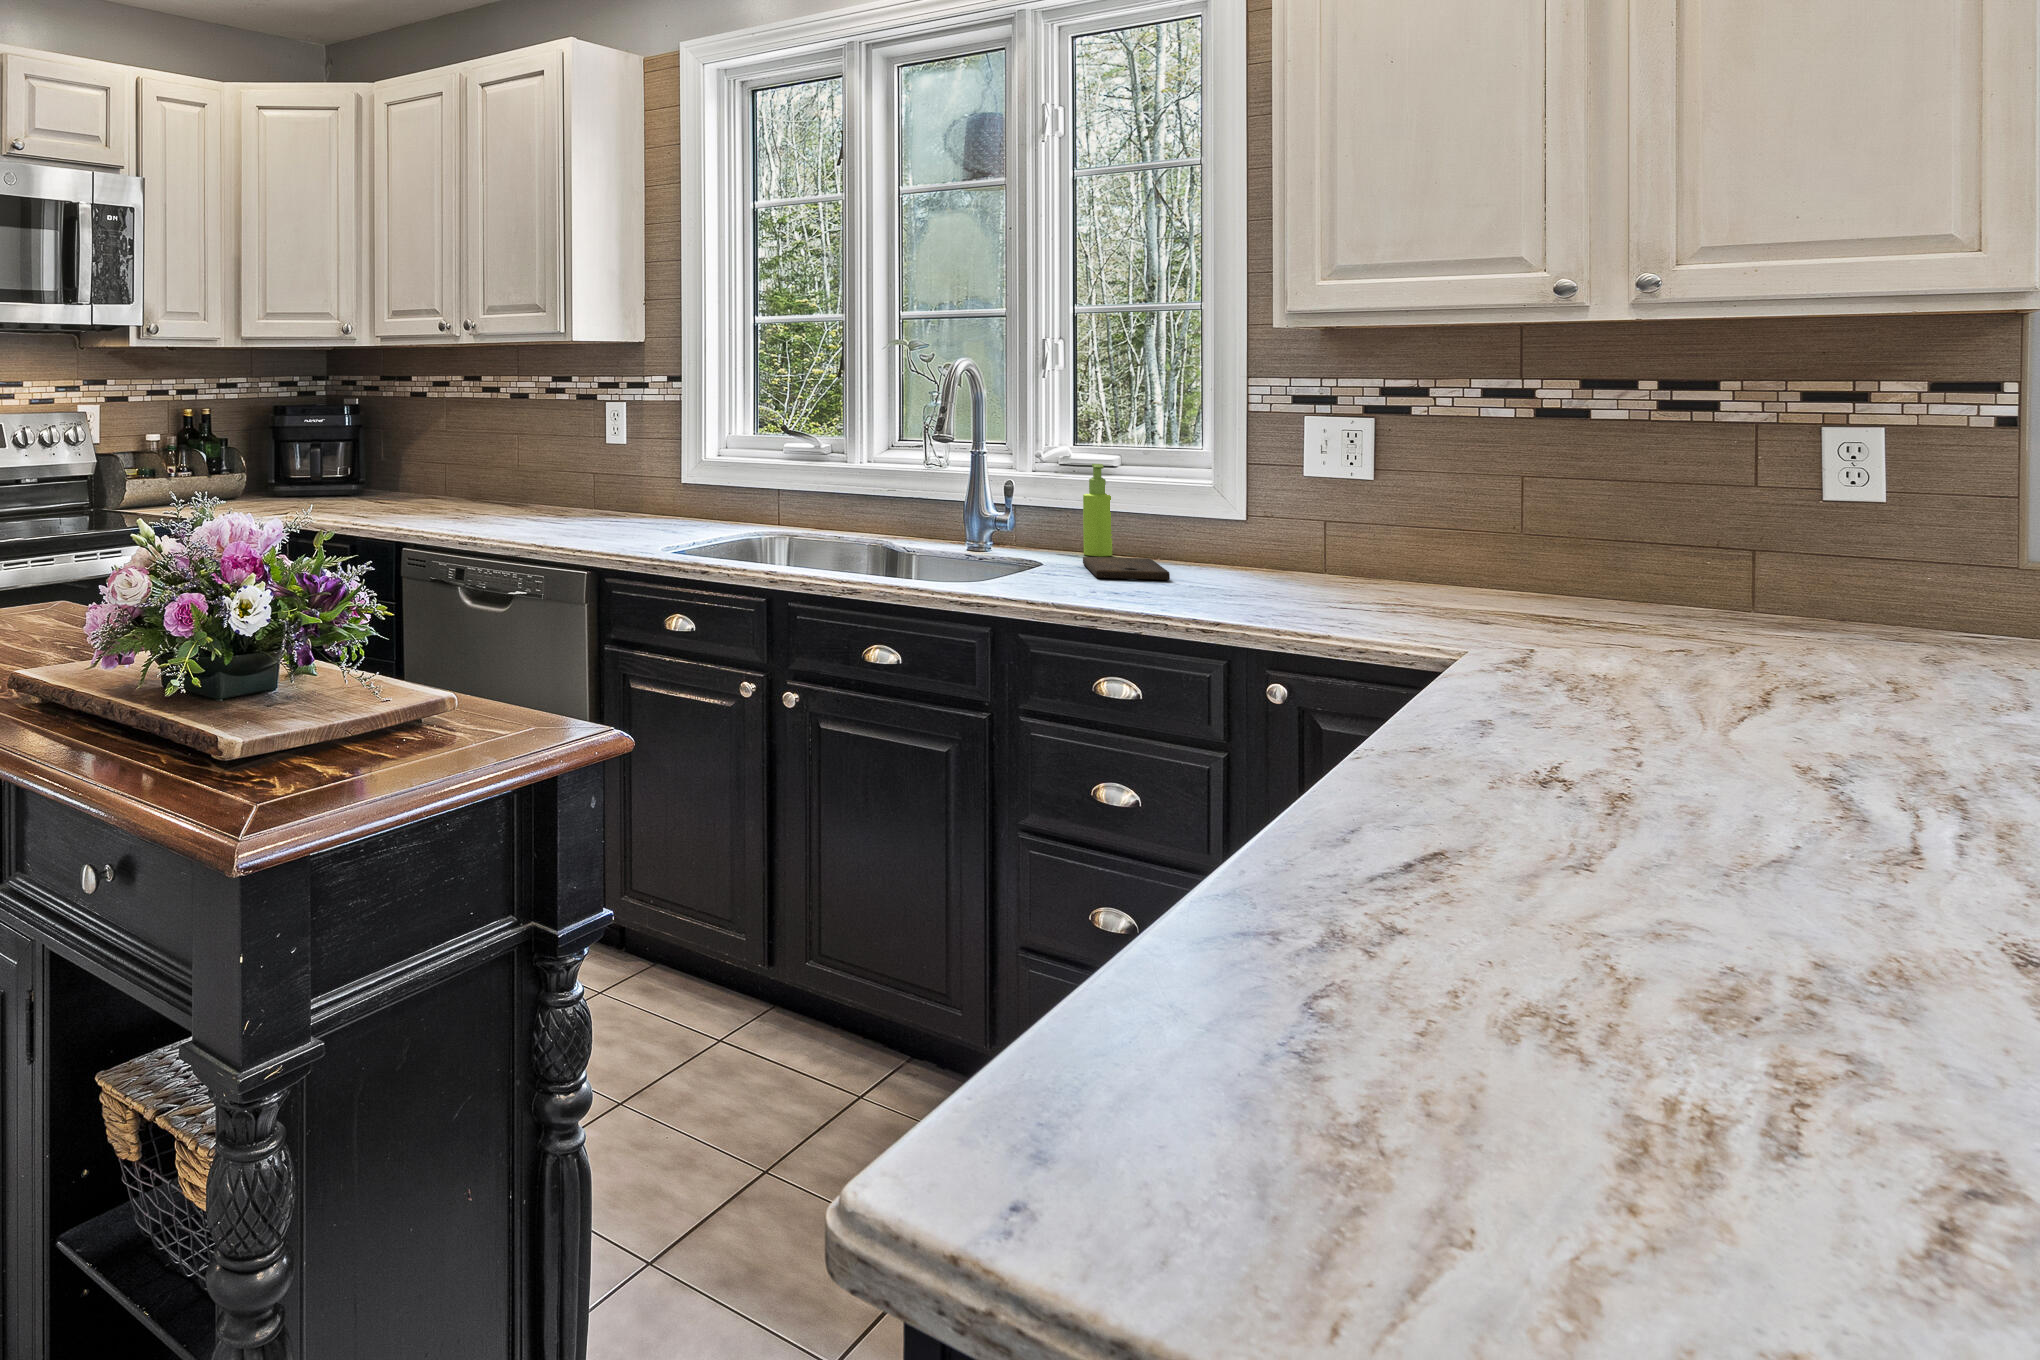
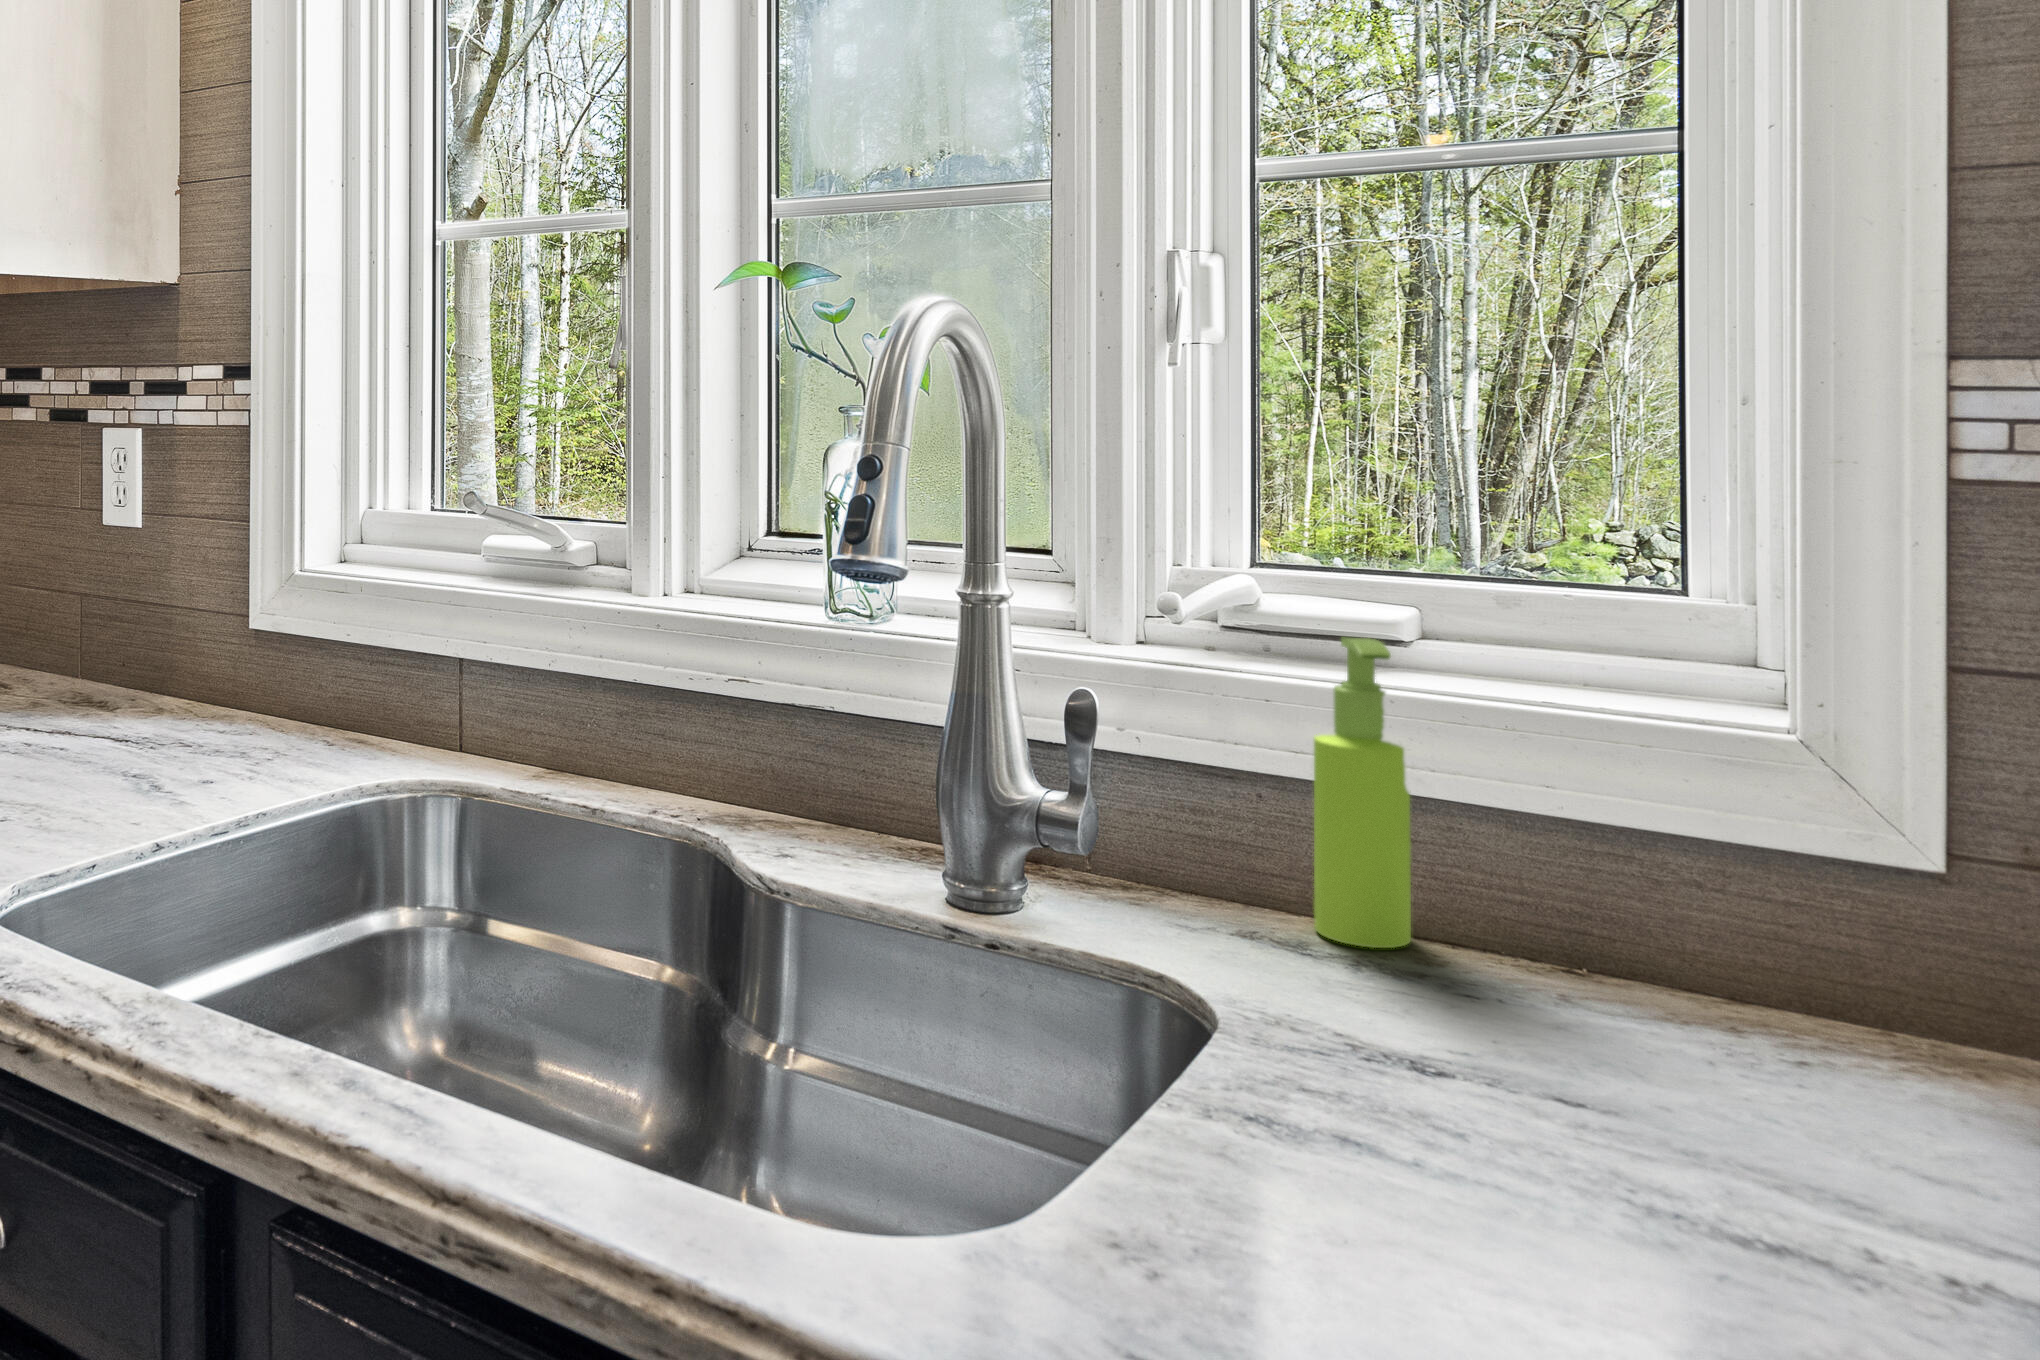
cutting board: present [1083,557,1170,580] -> none [1353,993,1801,1205]

